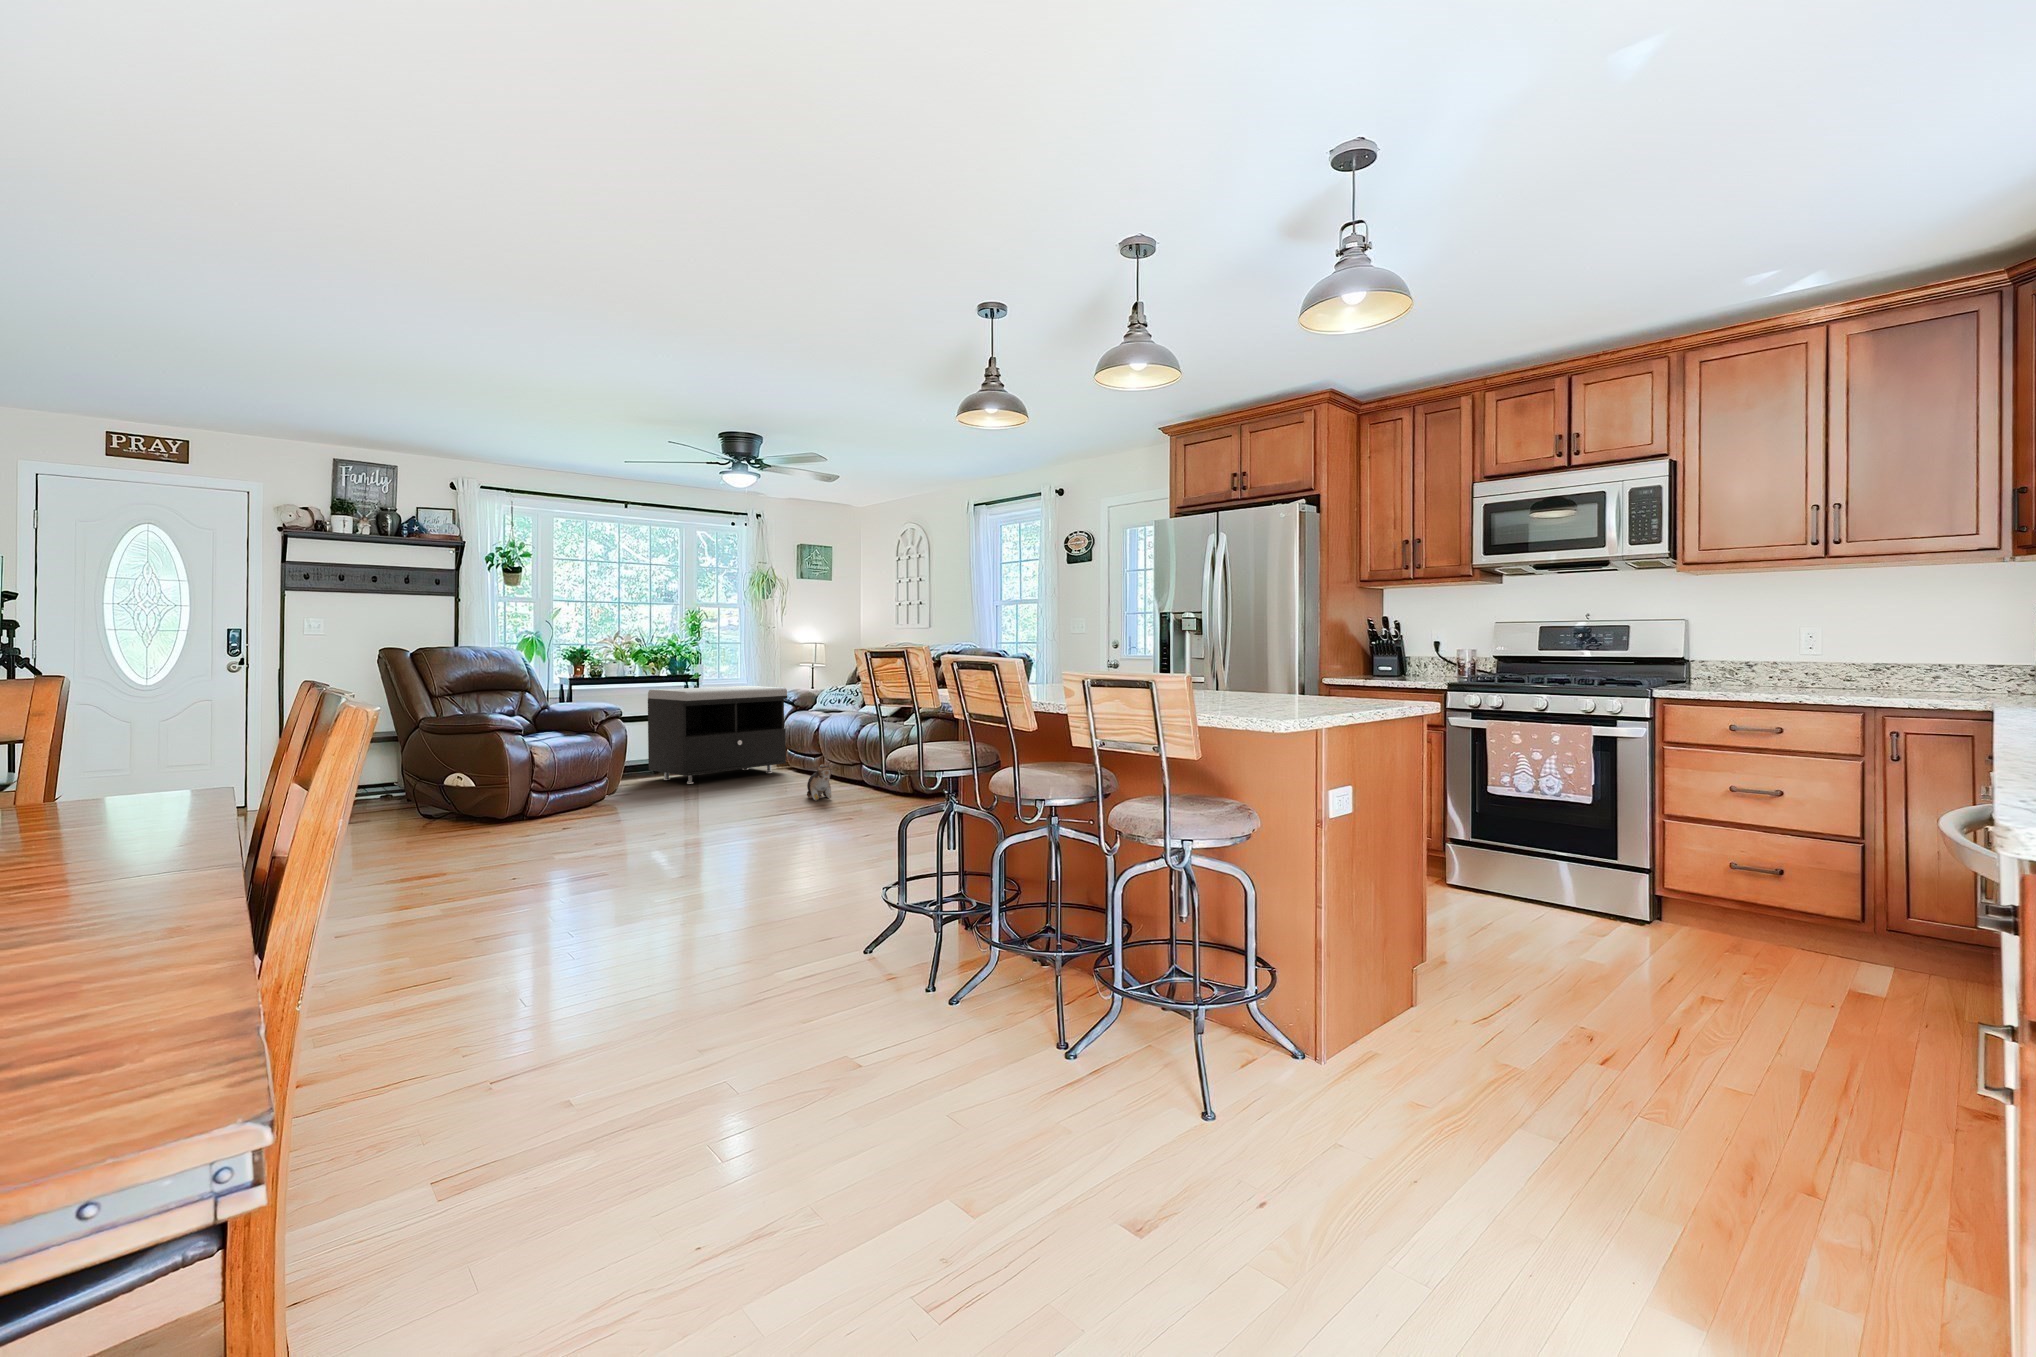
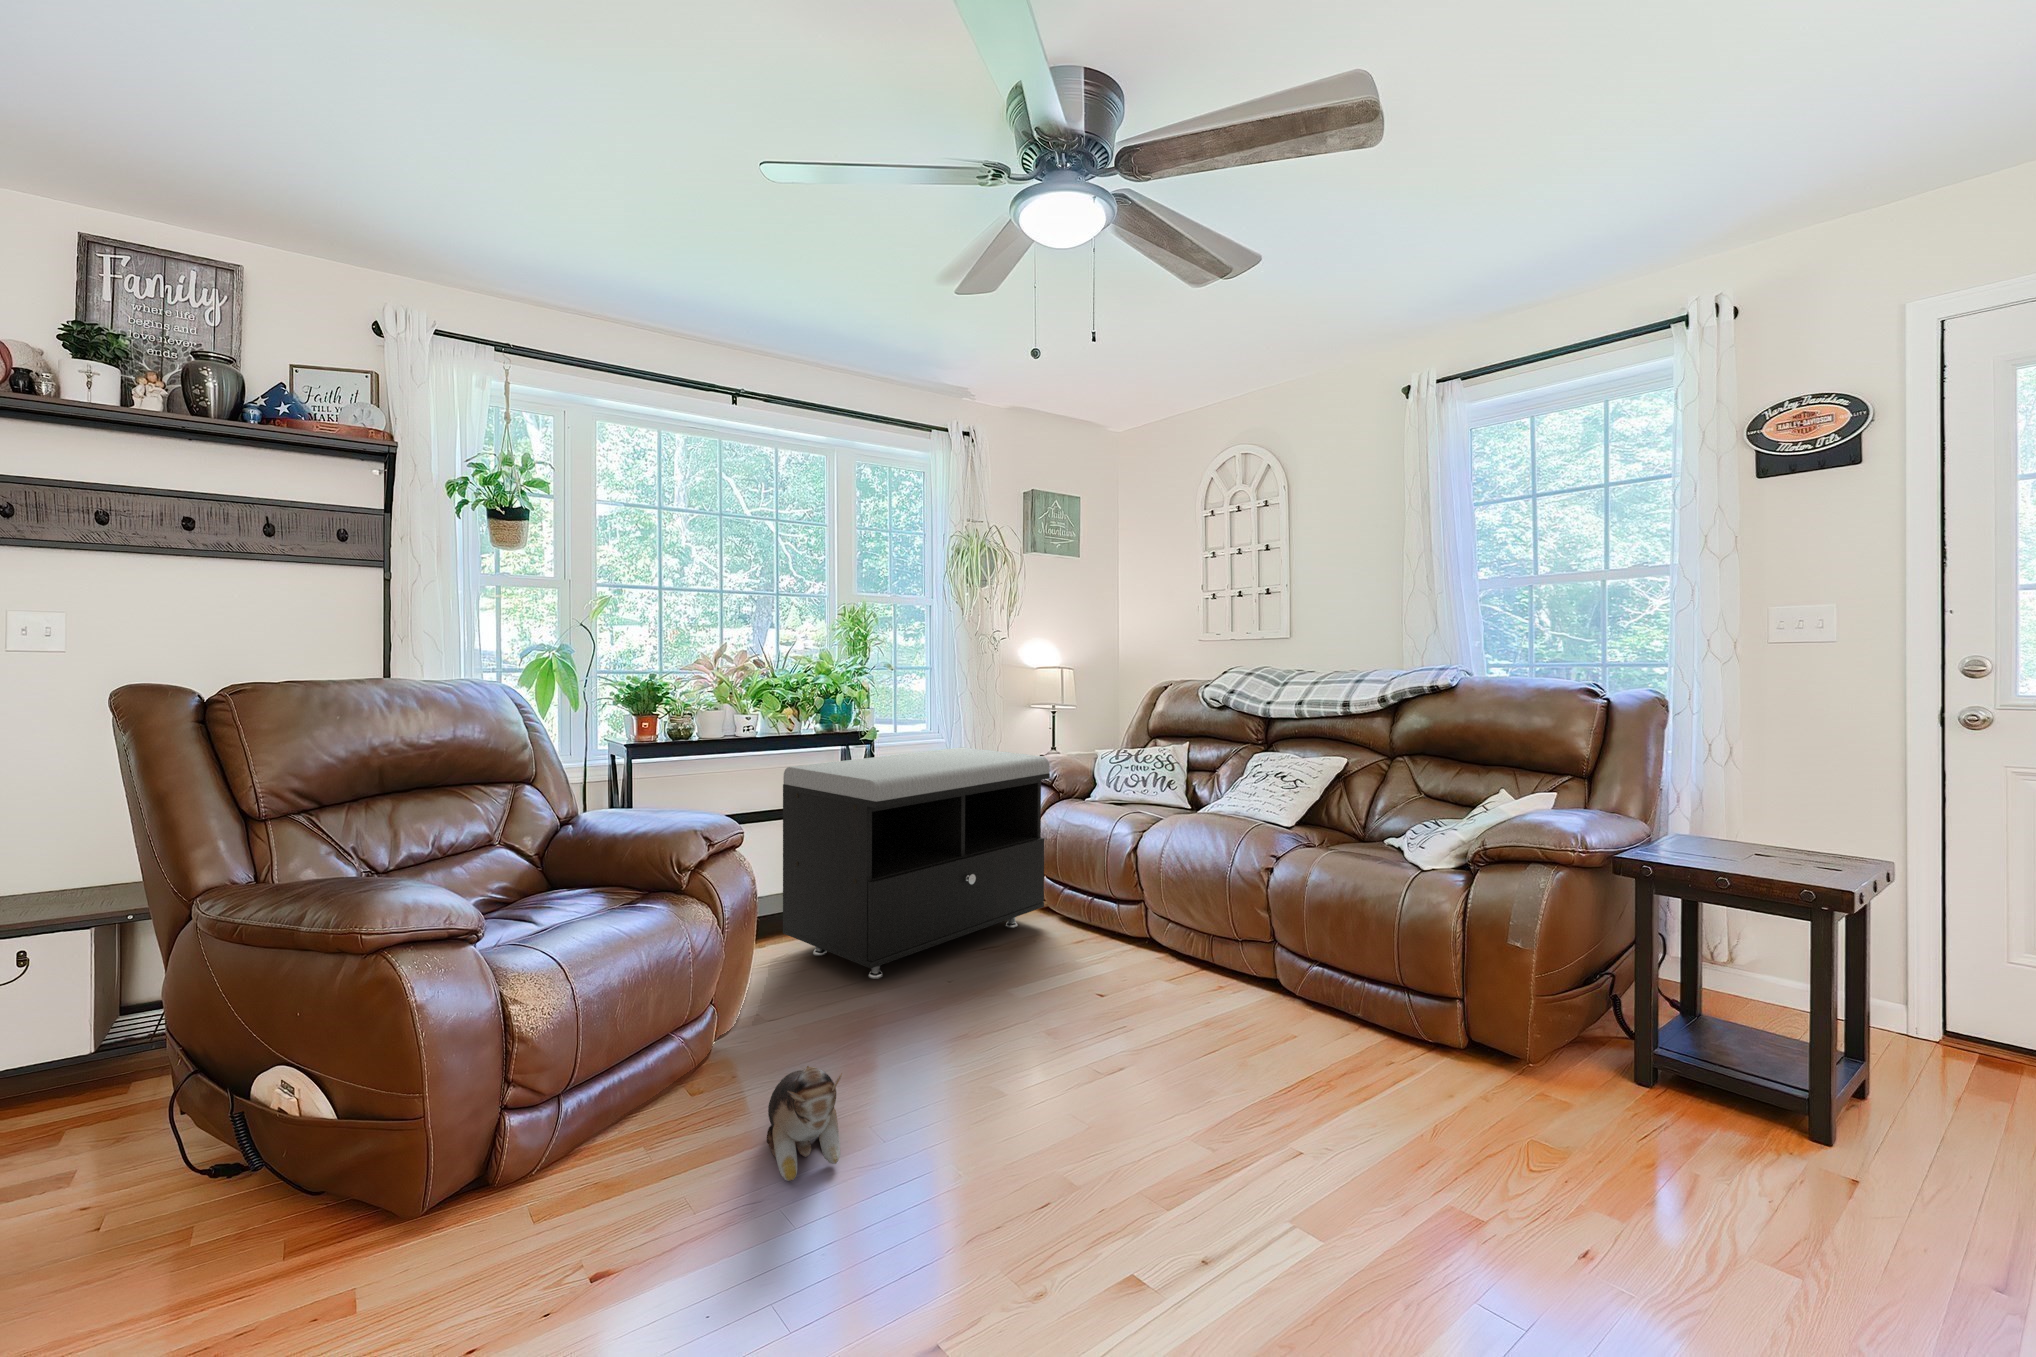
plush toy: present [807,764,833,801] -> present [767,1066,842,1181]

